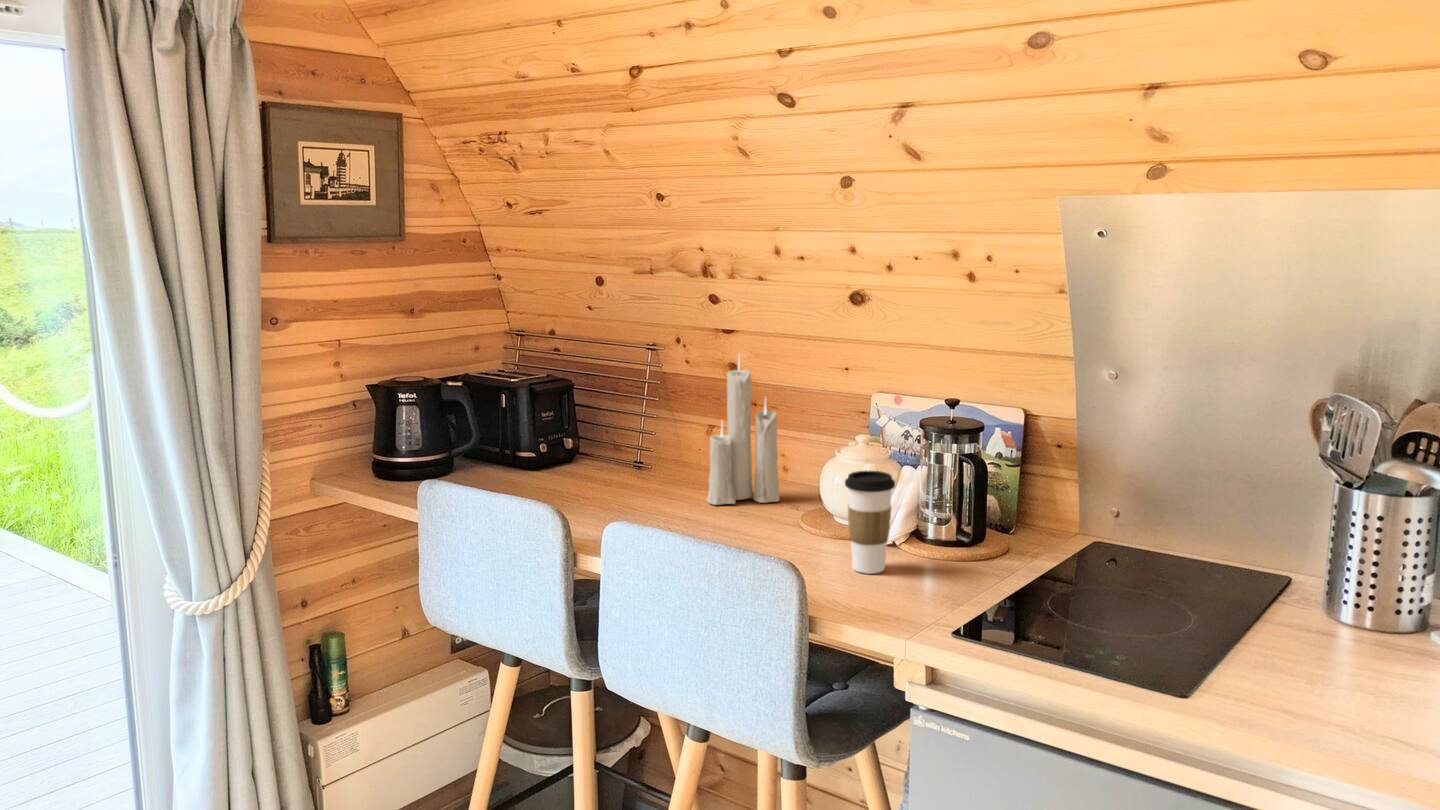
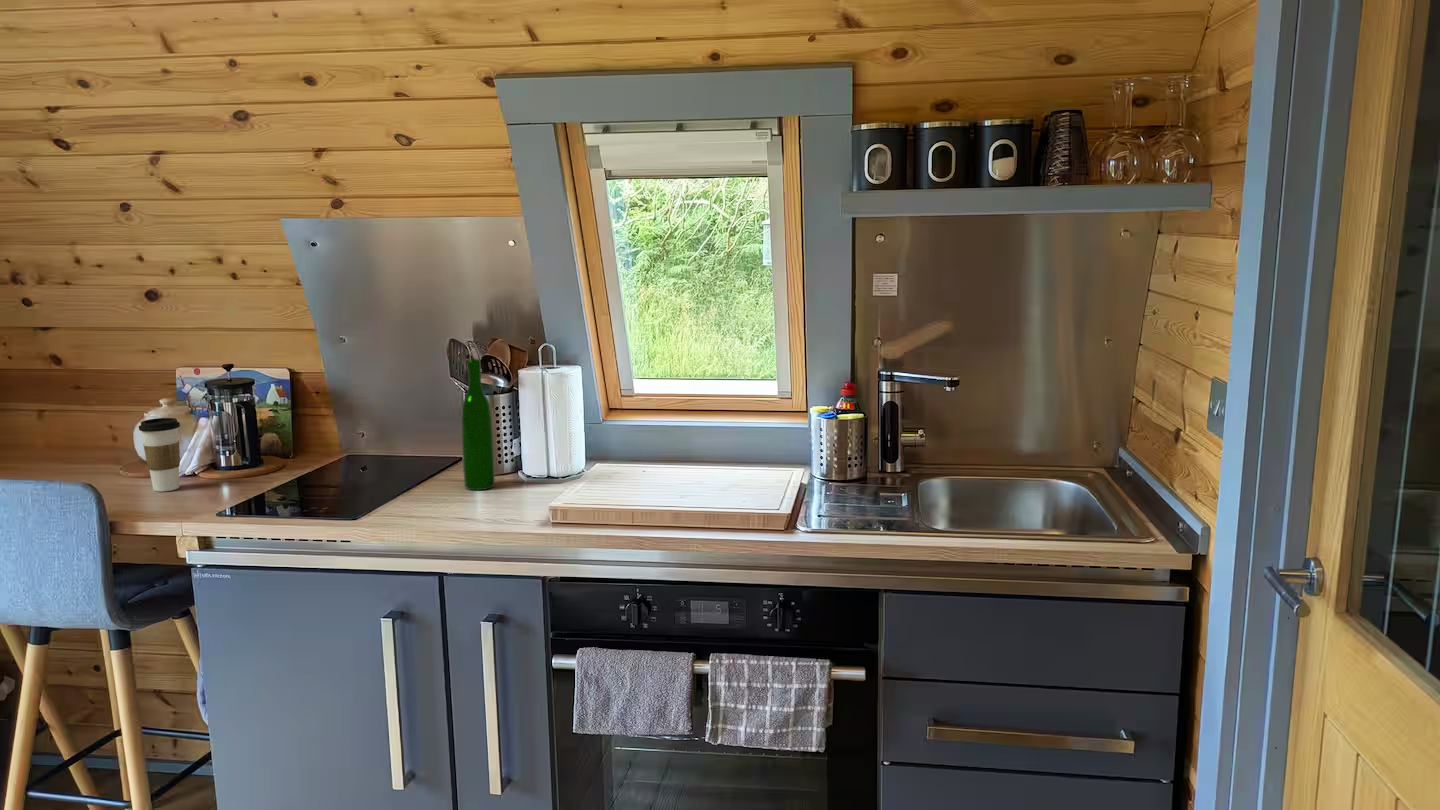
candle: present [707,356,780,505] -> none [32,338,105,467]
wine bottle: none [1334,436,1404,662] -> present [461,359,495,490]

